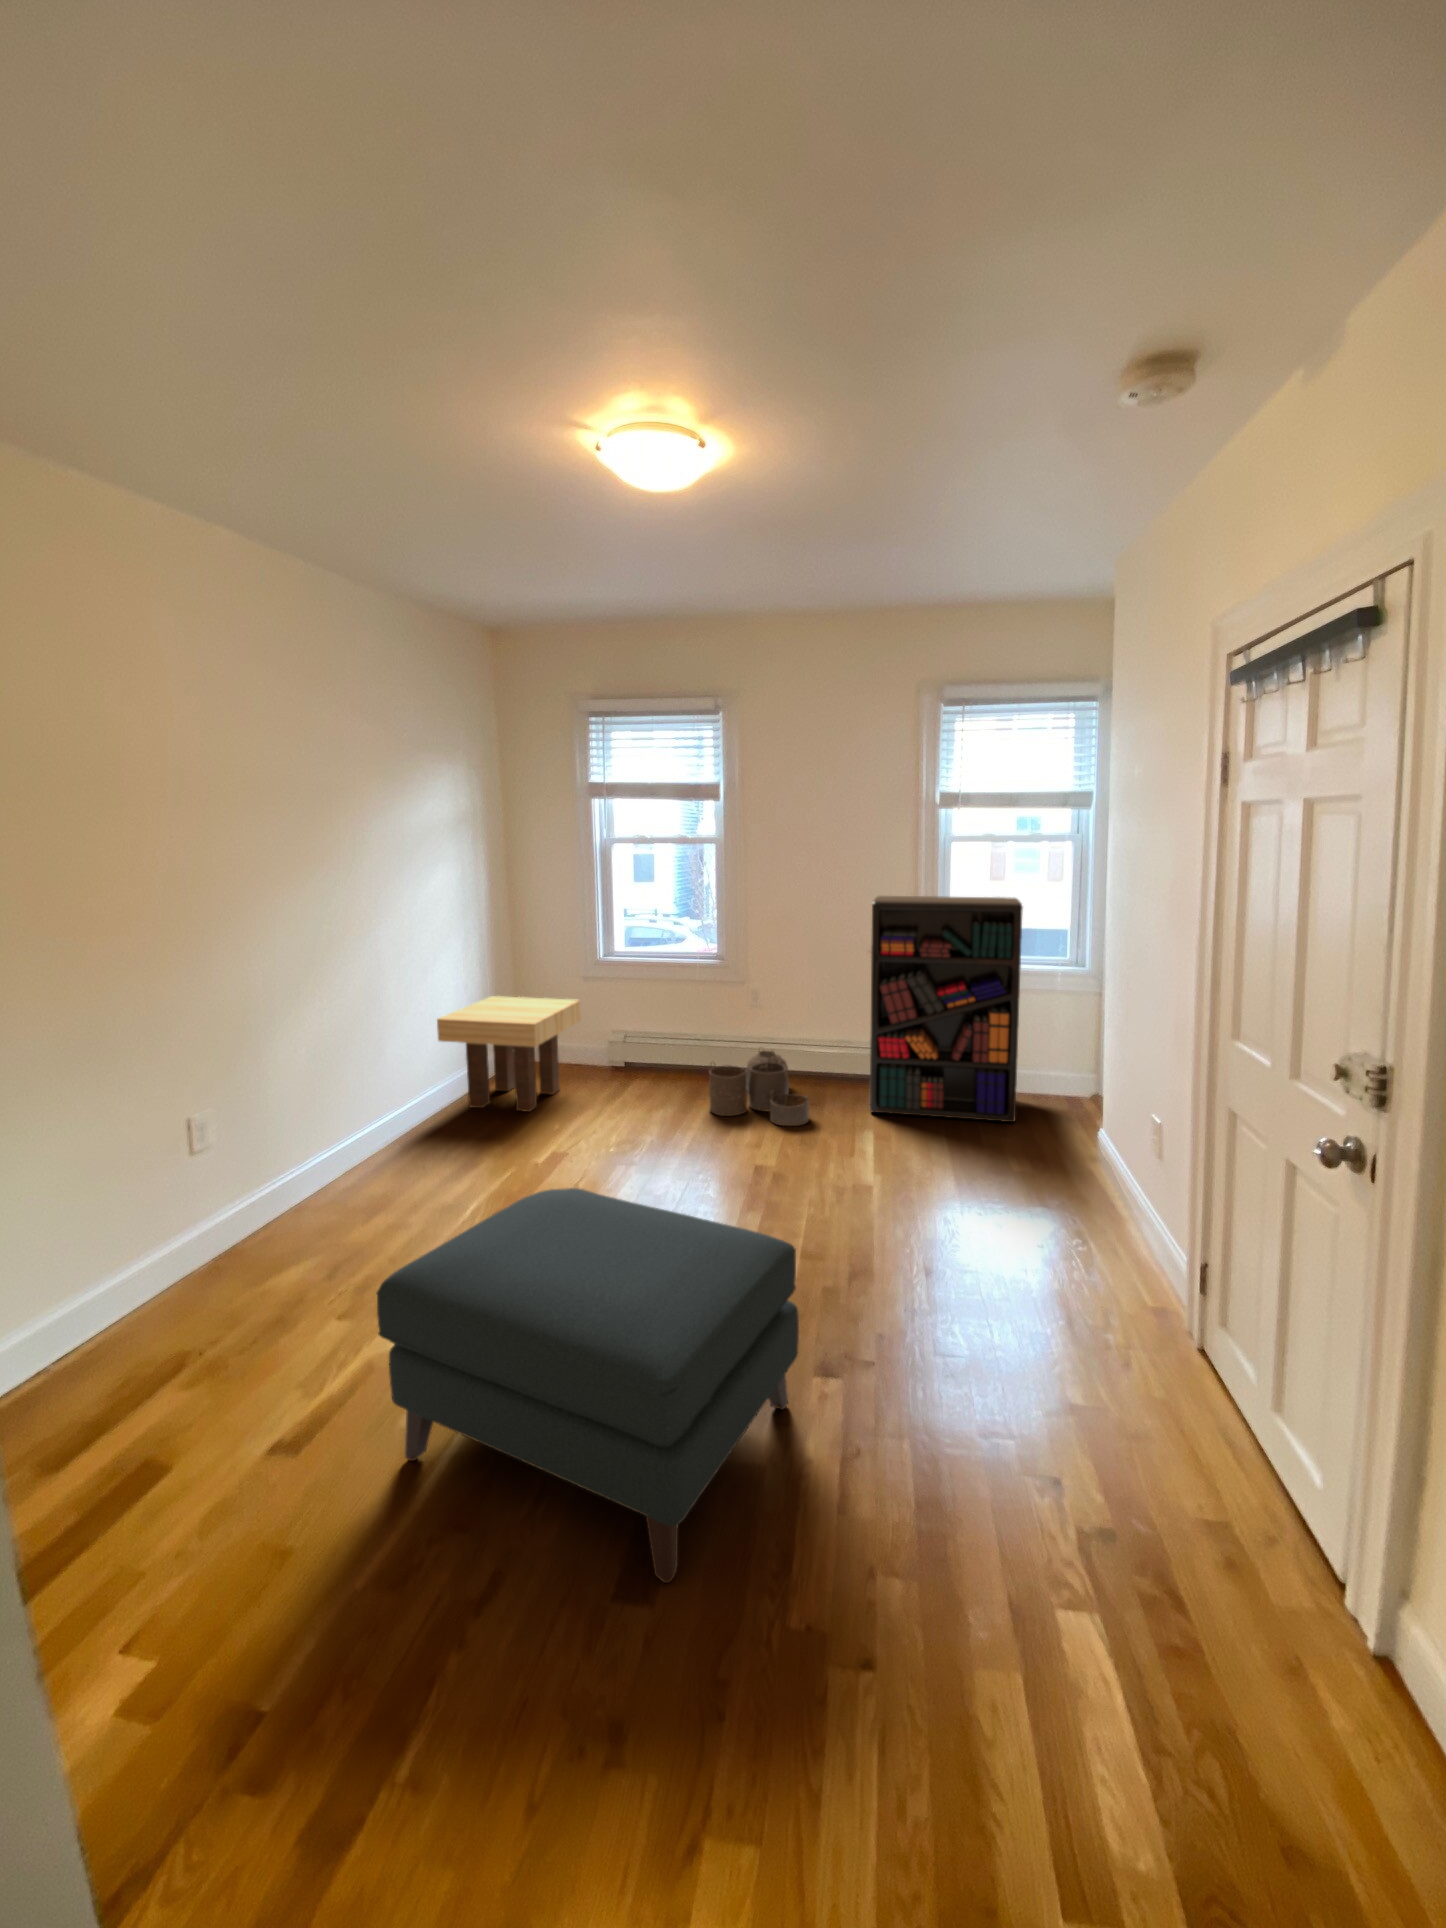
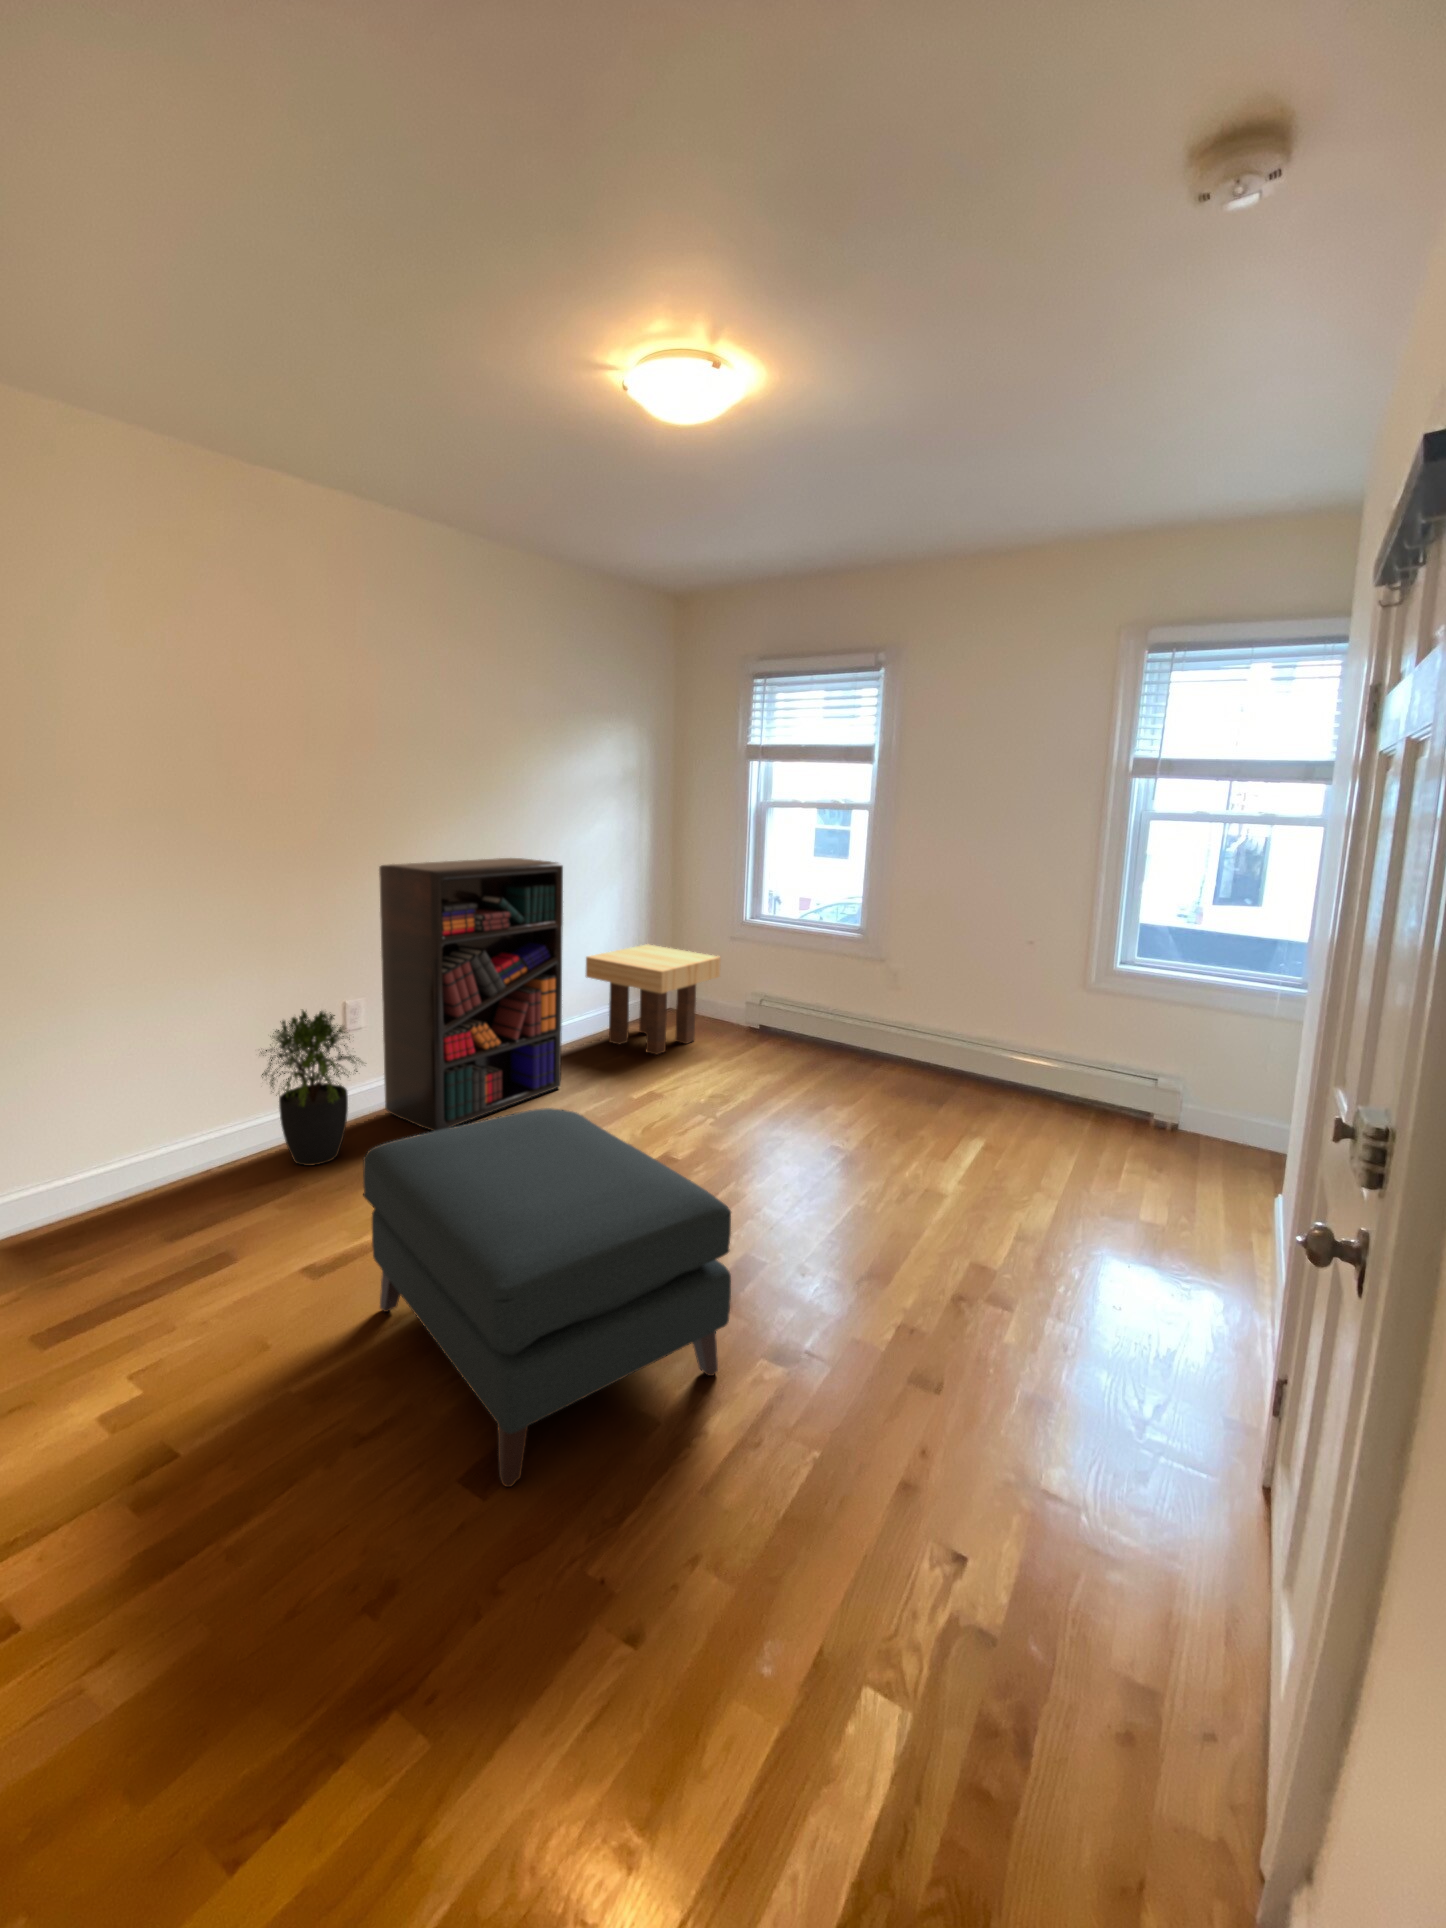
bookshelf: present [870,896,1023,1122] -> present [379,858,563,1131]
woven basket: present [709,1051,809,1126] -> none [823,1029,924,1116]
potted plant: none [99,1131,257,1329] -> present [261,1010,363,1166]

